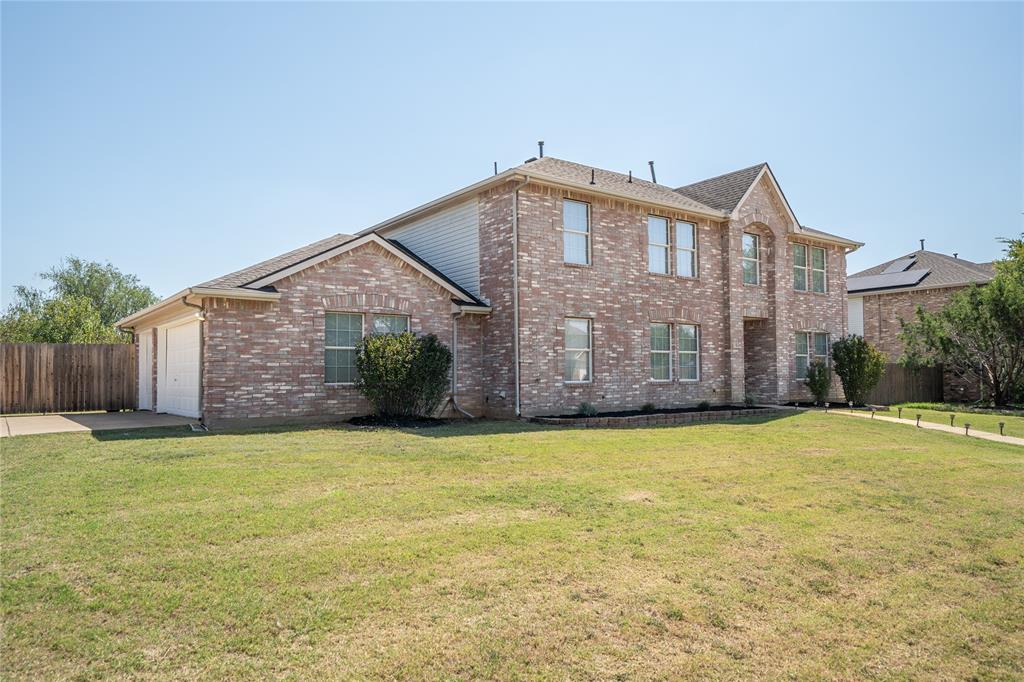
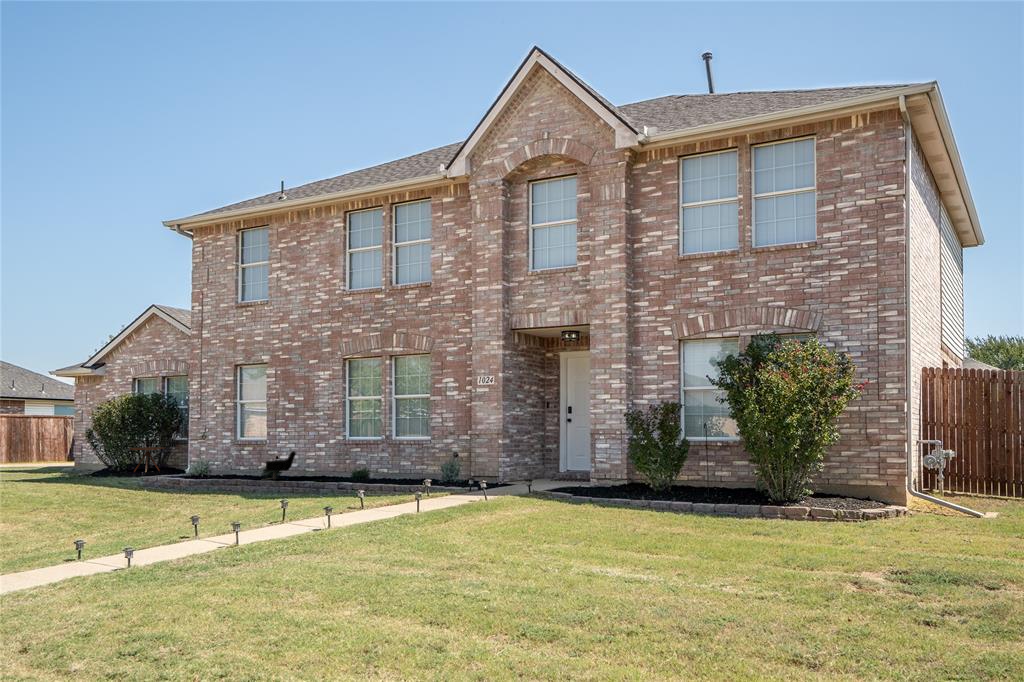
lounge chair: none [616,392,642,415] -> present [266,451,296,480]

